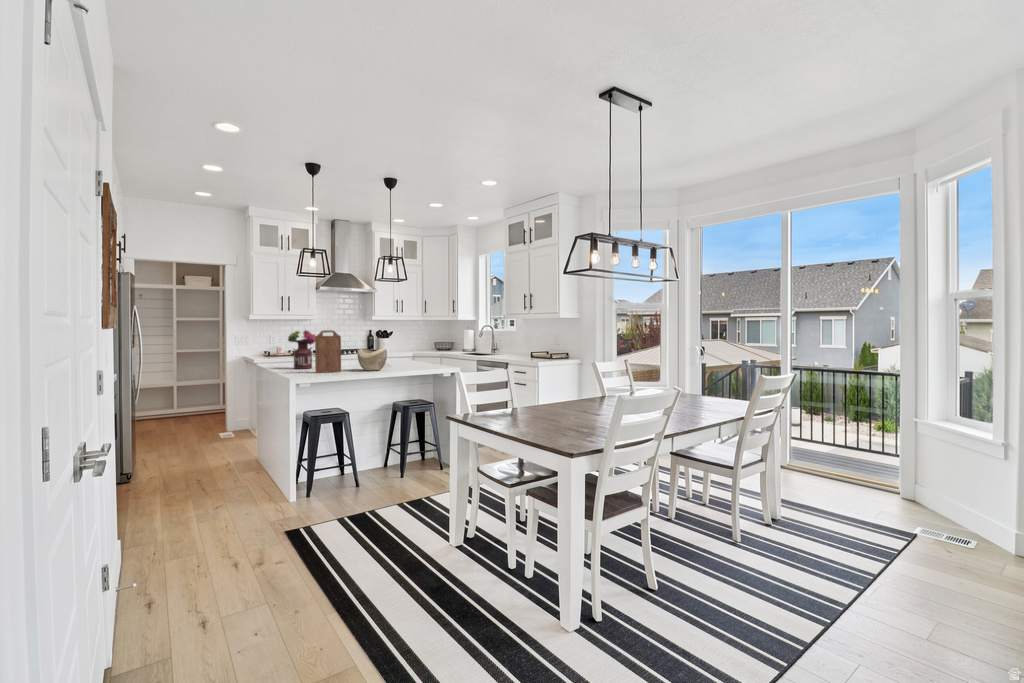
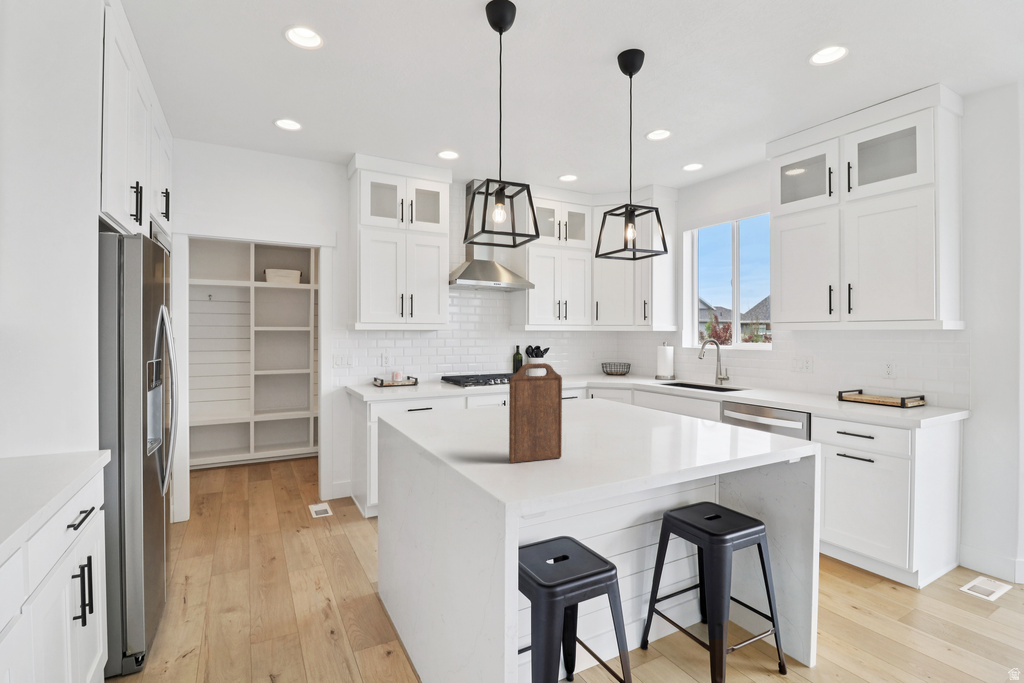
flower arrangement: present [288,330,315,369] -> none [434,356,490,438]
decorative bowl: present [357,349,387,371] -> none [587,402,652,453]

